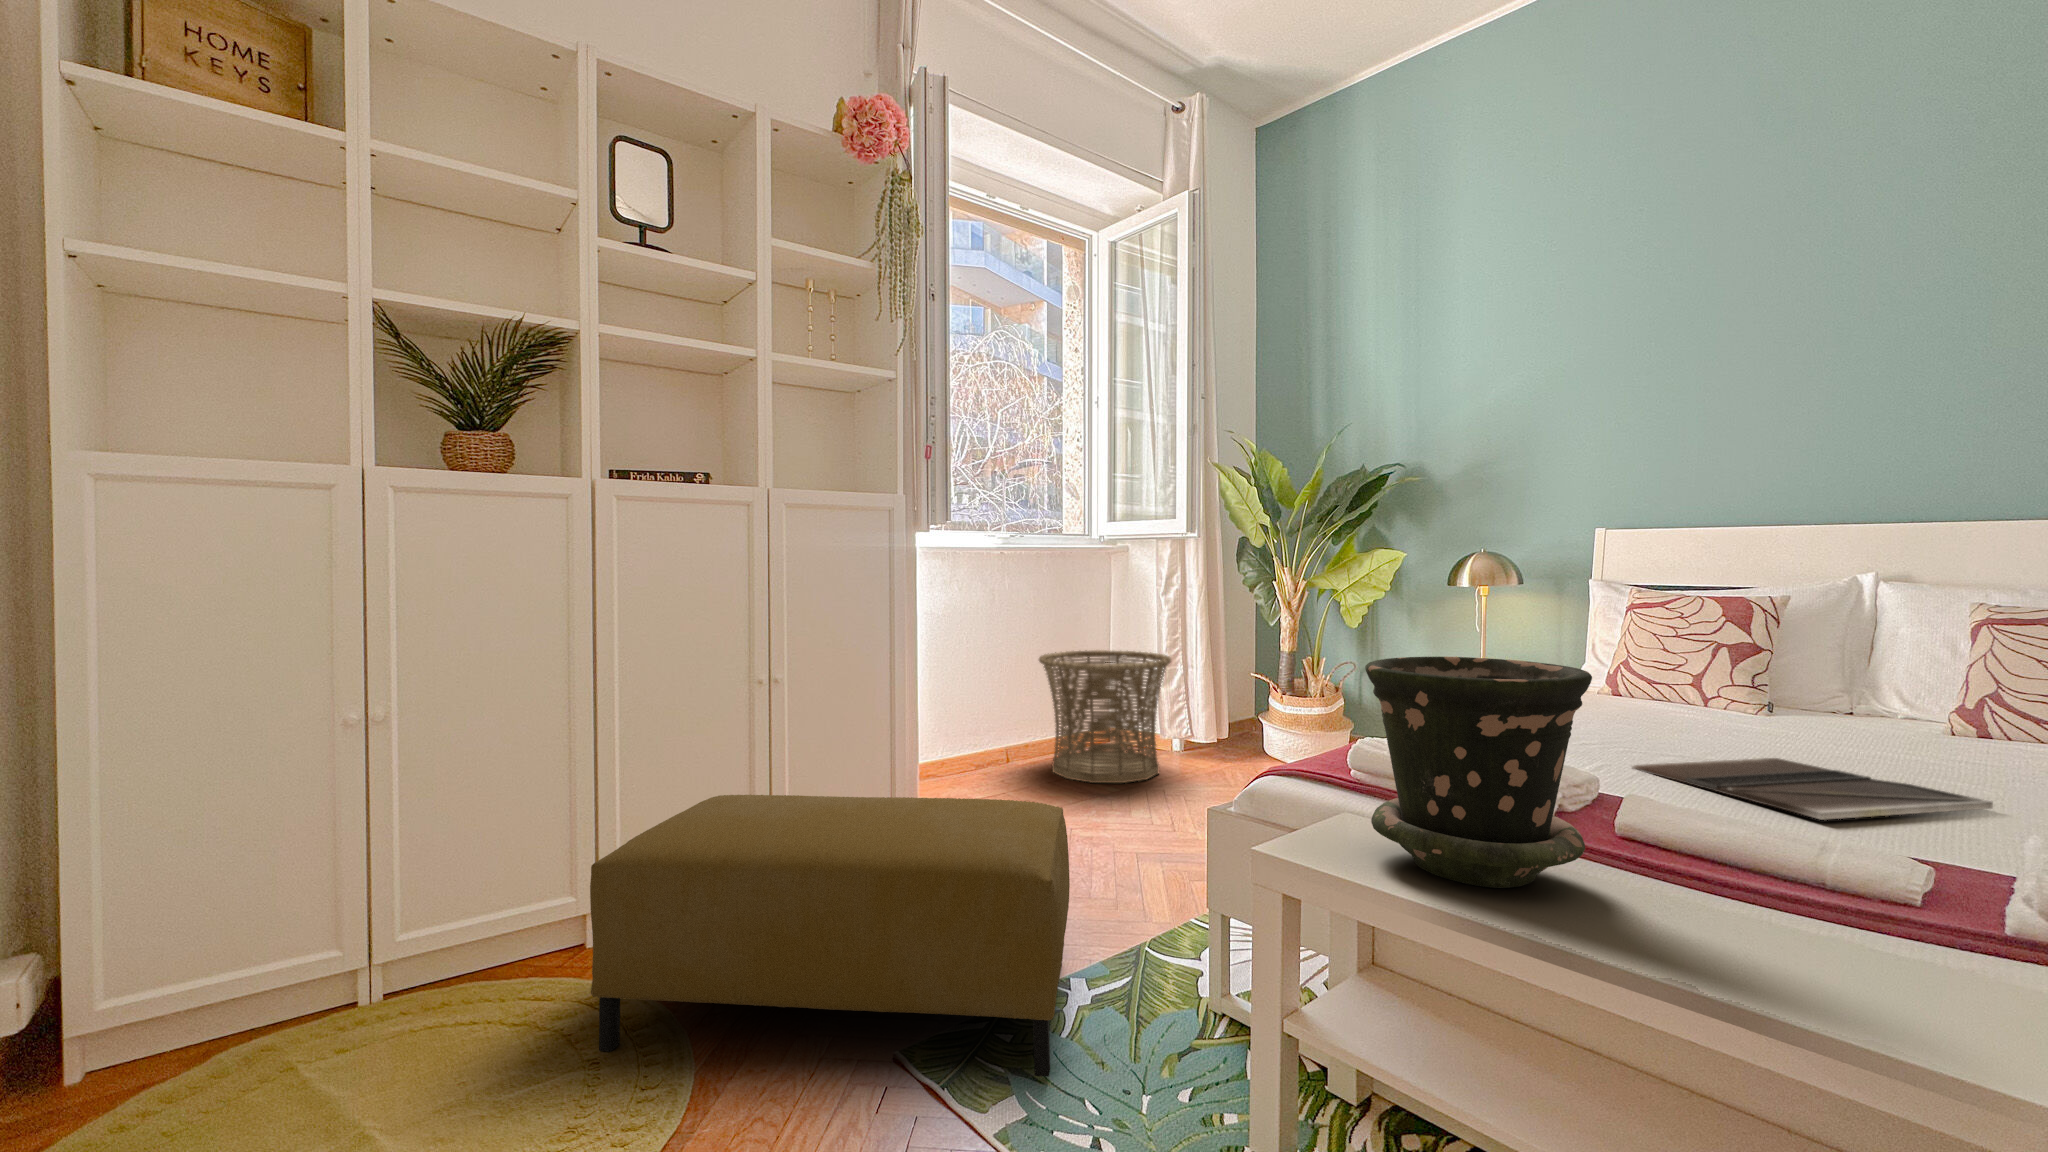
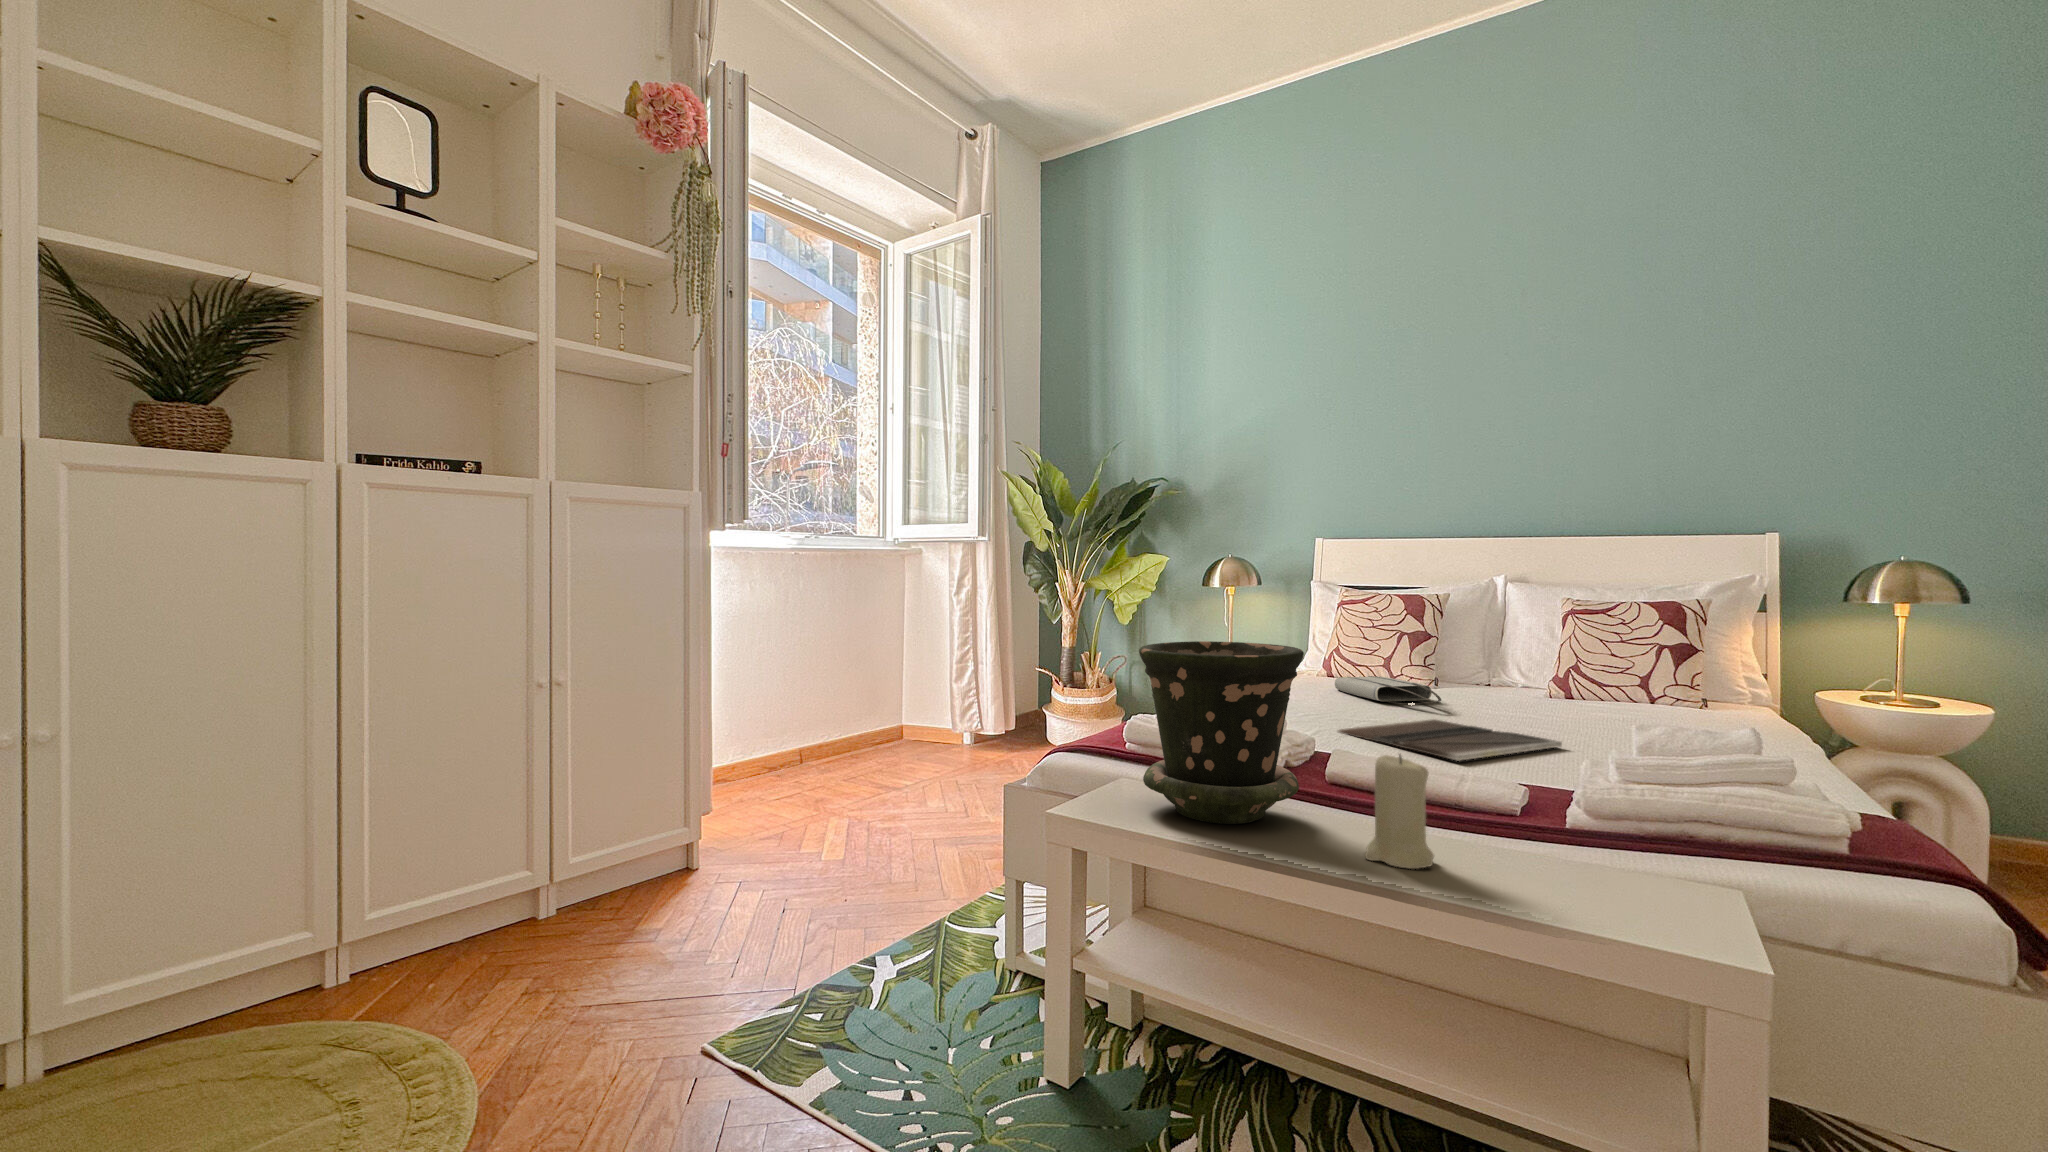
basket: present [1039,650,1171,783] -> none [835,650,965,780]
tote bag: none [1624,697,1786,736] -> present [1335,676,1441,704]
ottoman: present [590,795,1070,1077] -> none [348,793,875,1091]
candle: none [1690,821,1804,983] -> present [1365,755,1434,869]

